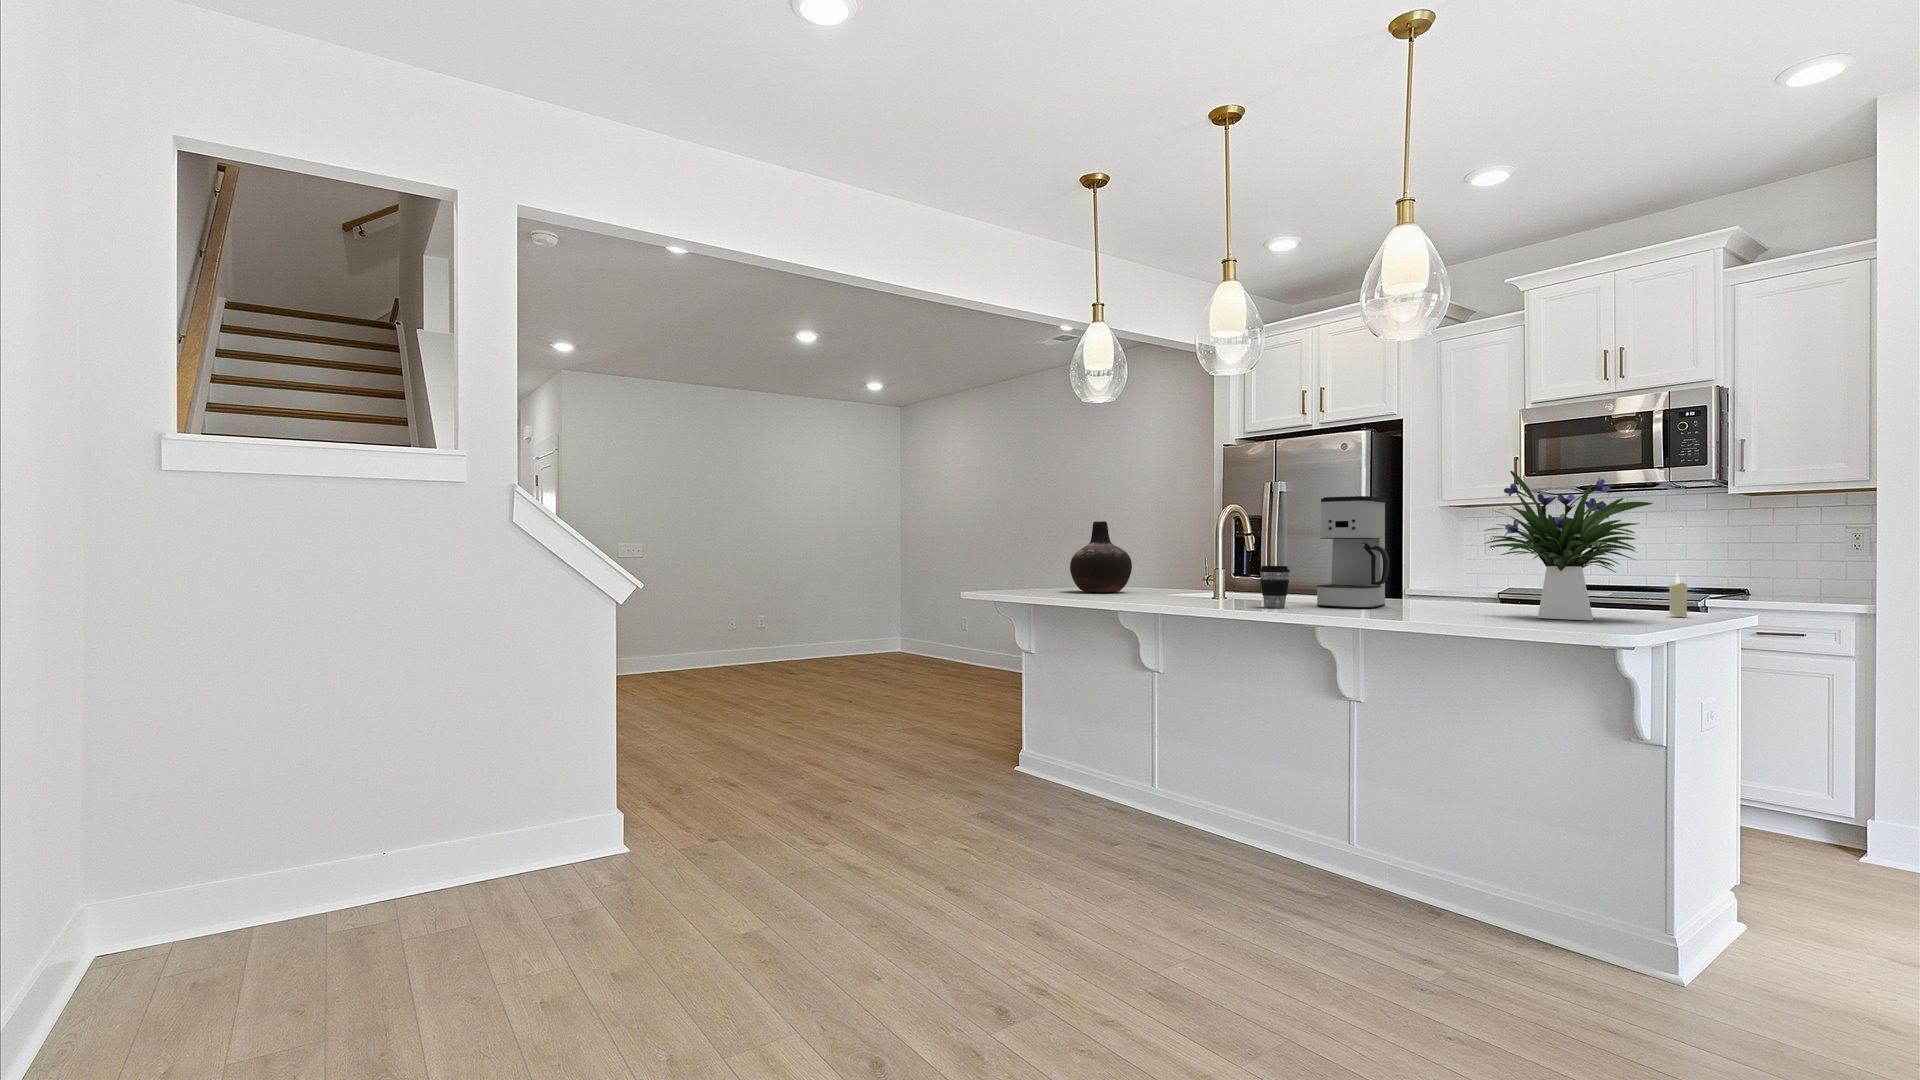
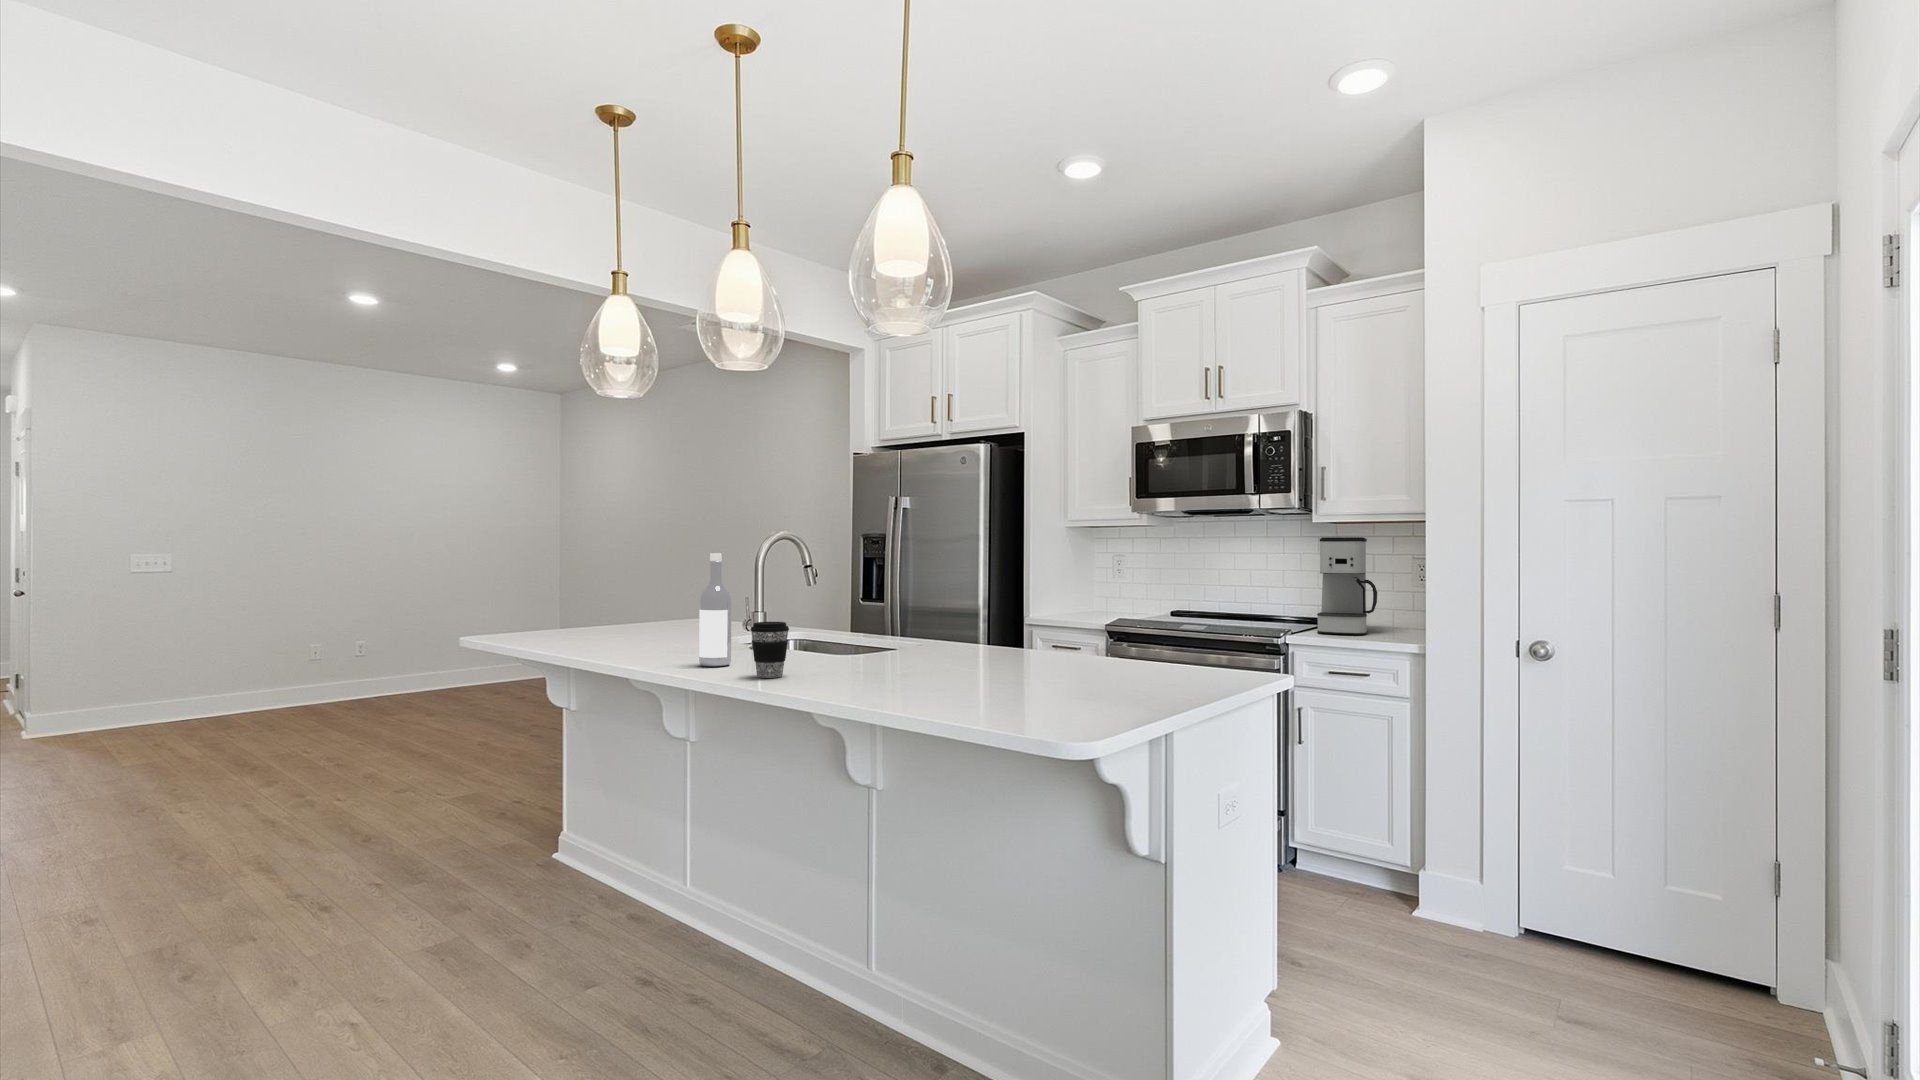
flower arrangement: present [1484,471,1653,620] -> none [989,508,1165,697]
coffee maker: present [1317,496,1390,609] -> present [1317,537,1377,635]
wine bottle: none [1199,516,1223,602] -> present [699,553,731,666]
vase: present [1070,521,1132,592] -> none [587,553,670,644]
candle: present [1667,573,1687,617] -> none [1192,631,1214,683]

